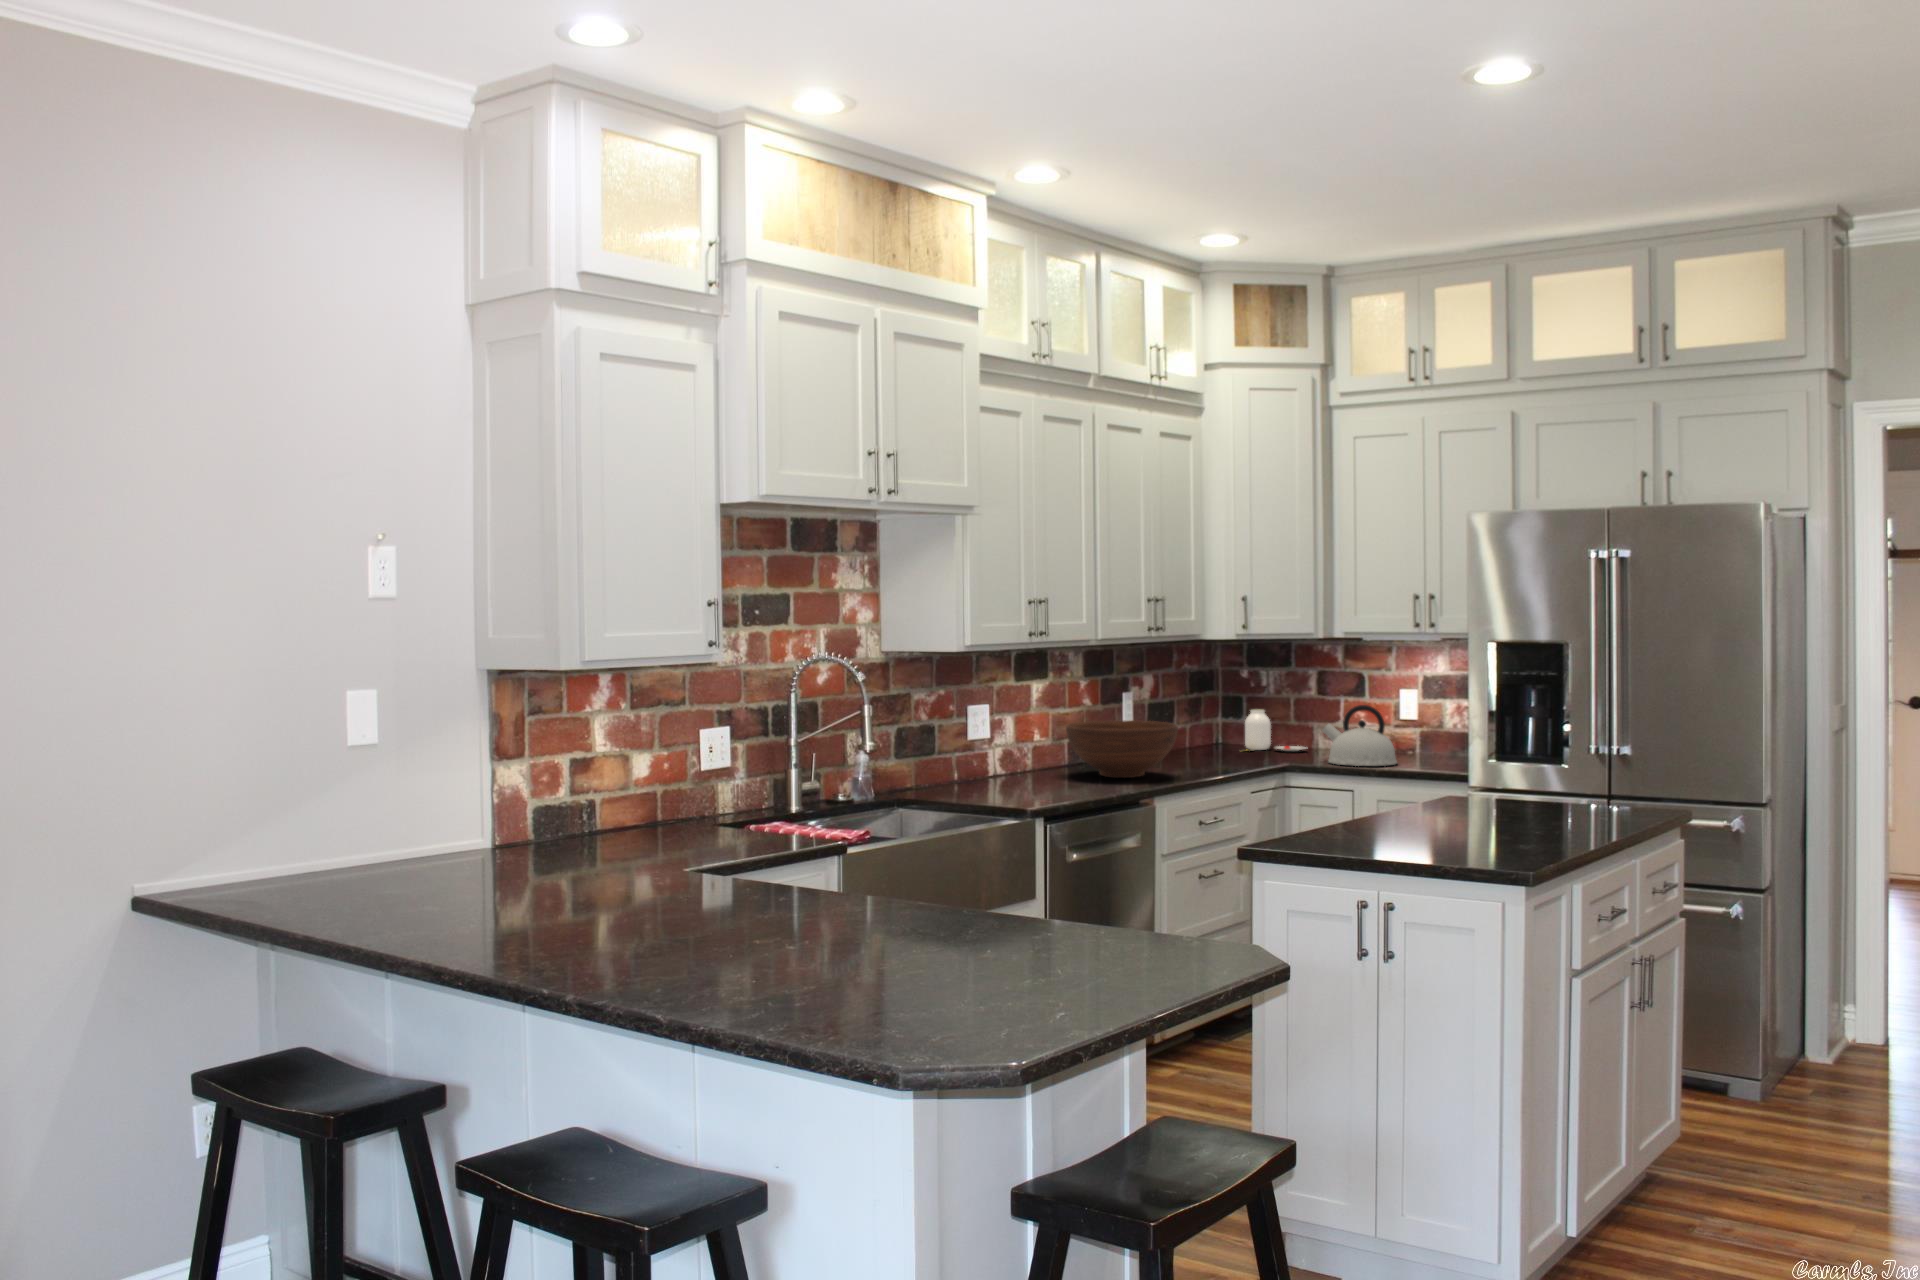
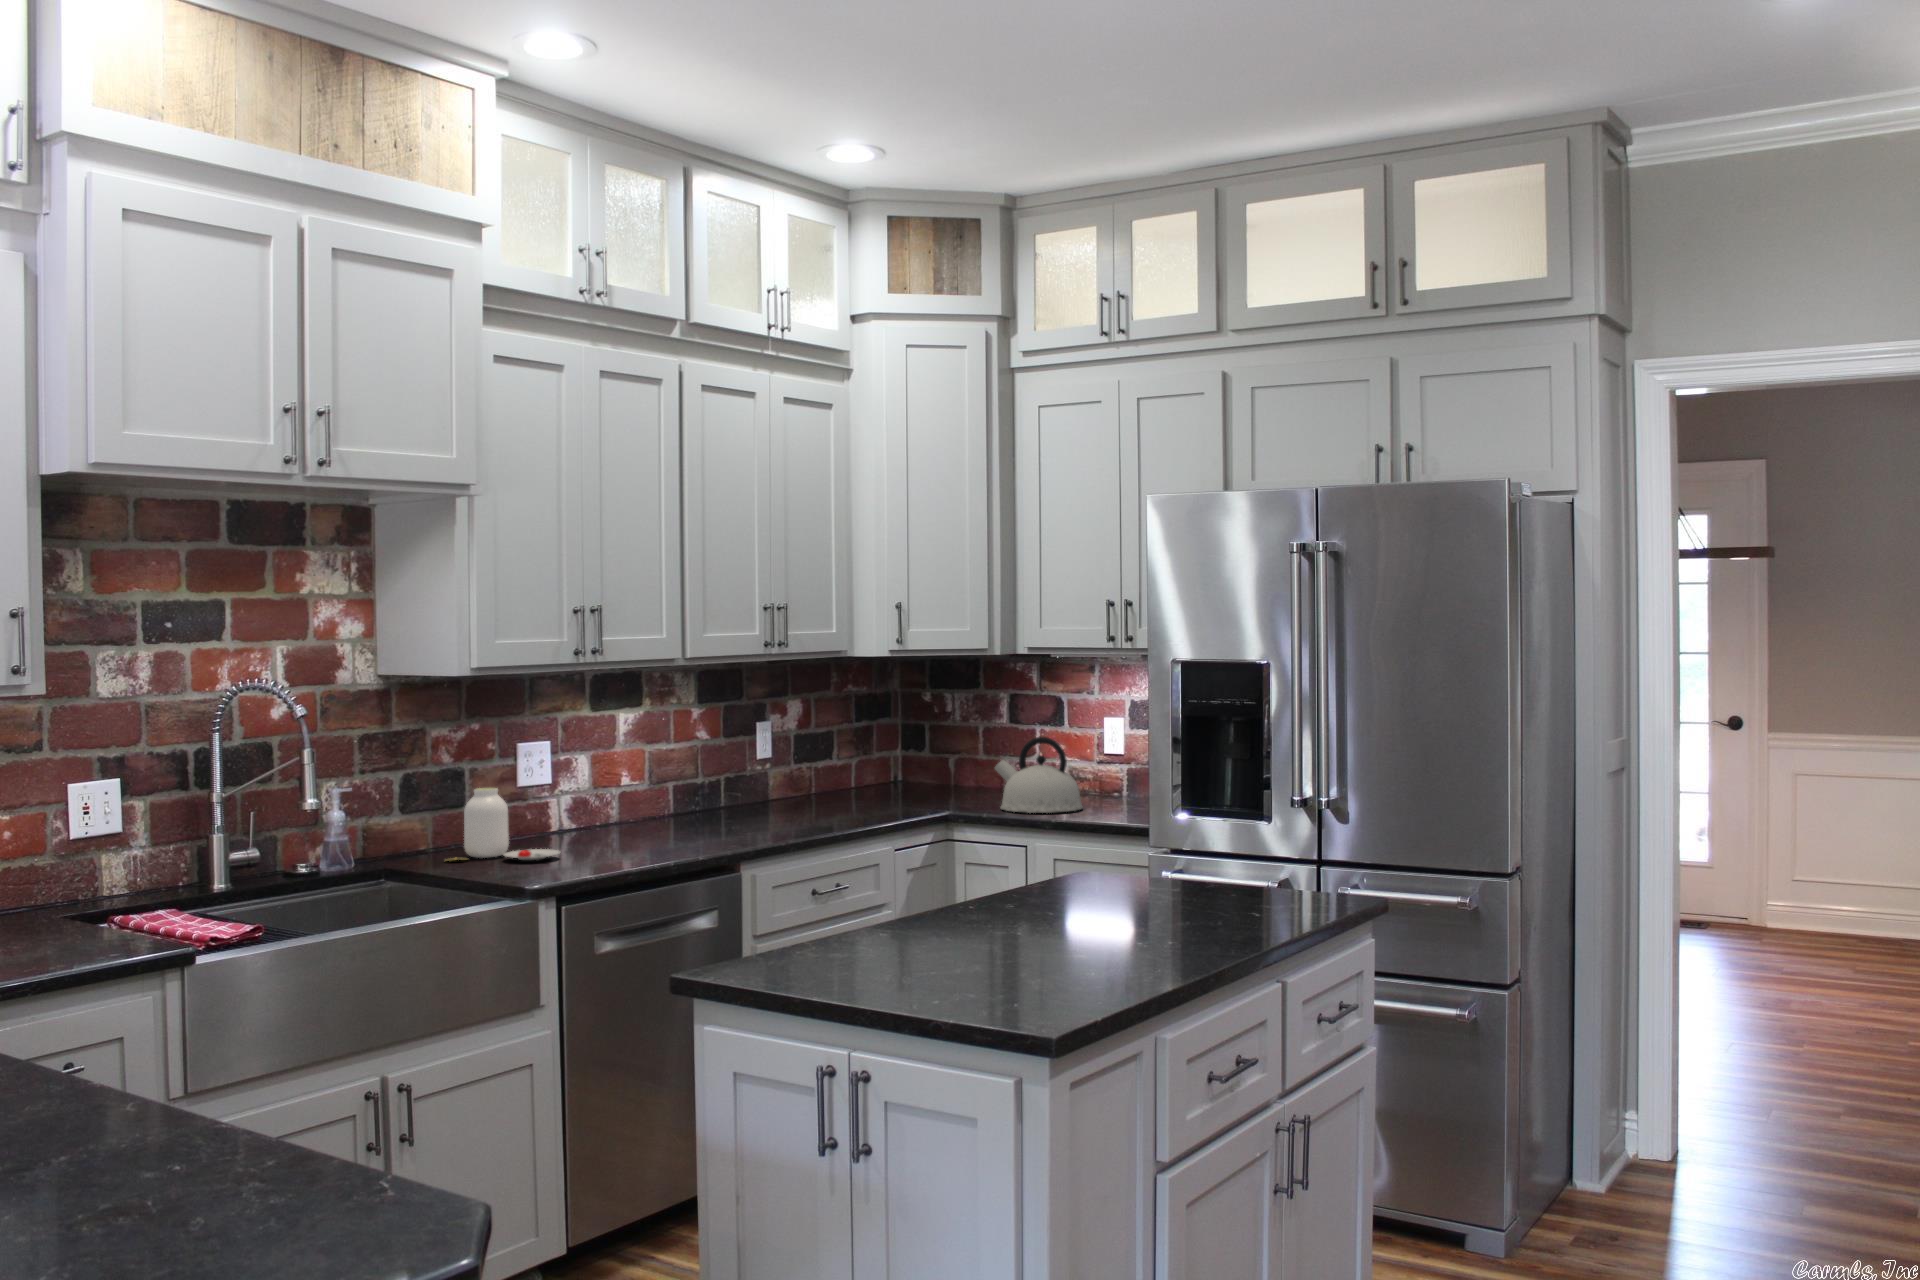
jar: present [1245,709,1308,751] -> present [446,788,560,861]
fruit bowl: present [1066,721,1178,778] -> none [648,760,791,834]

